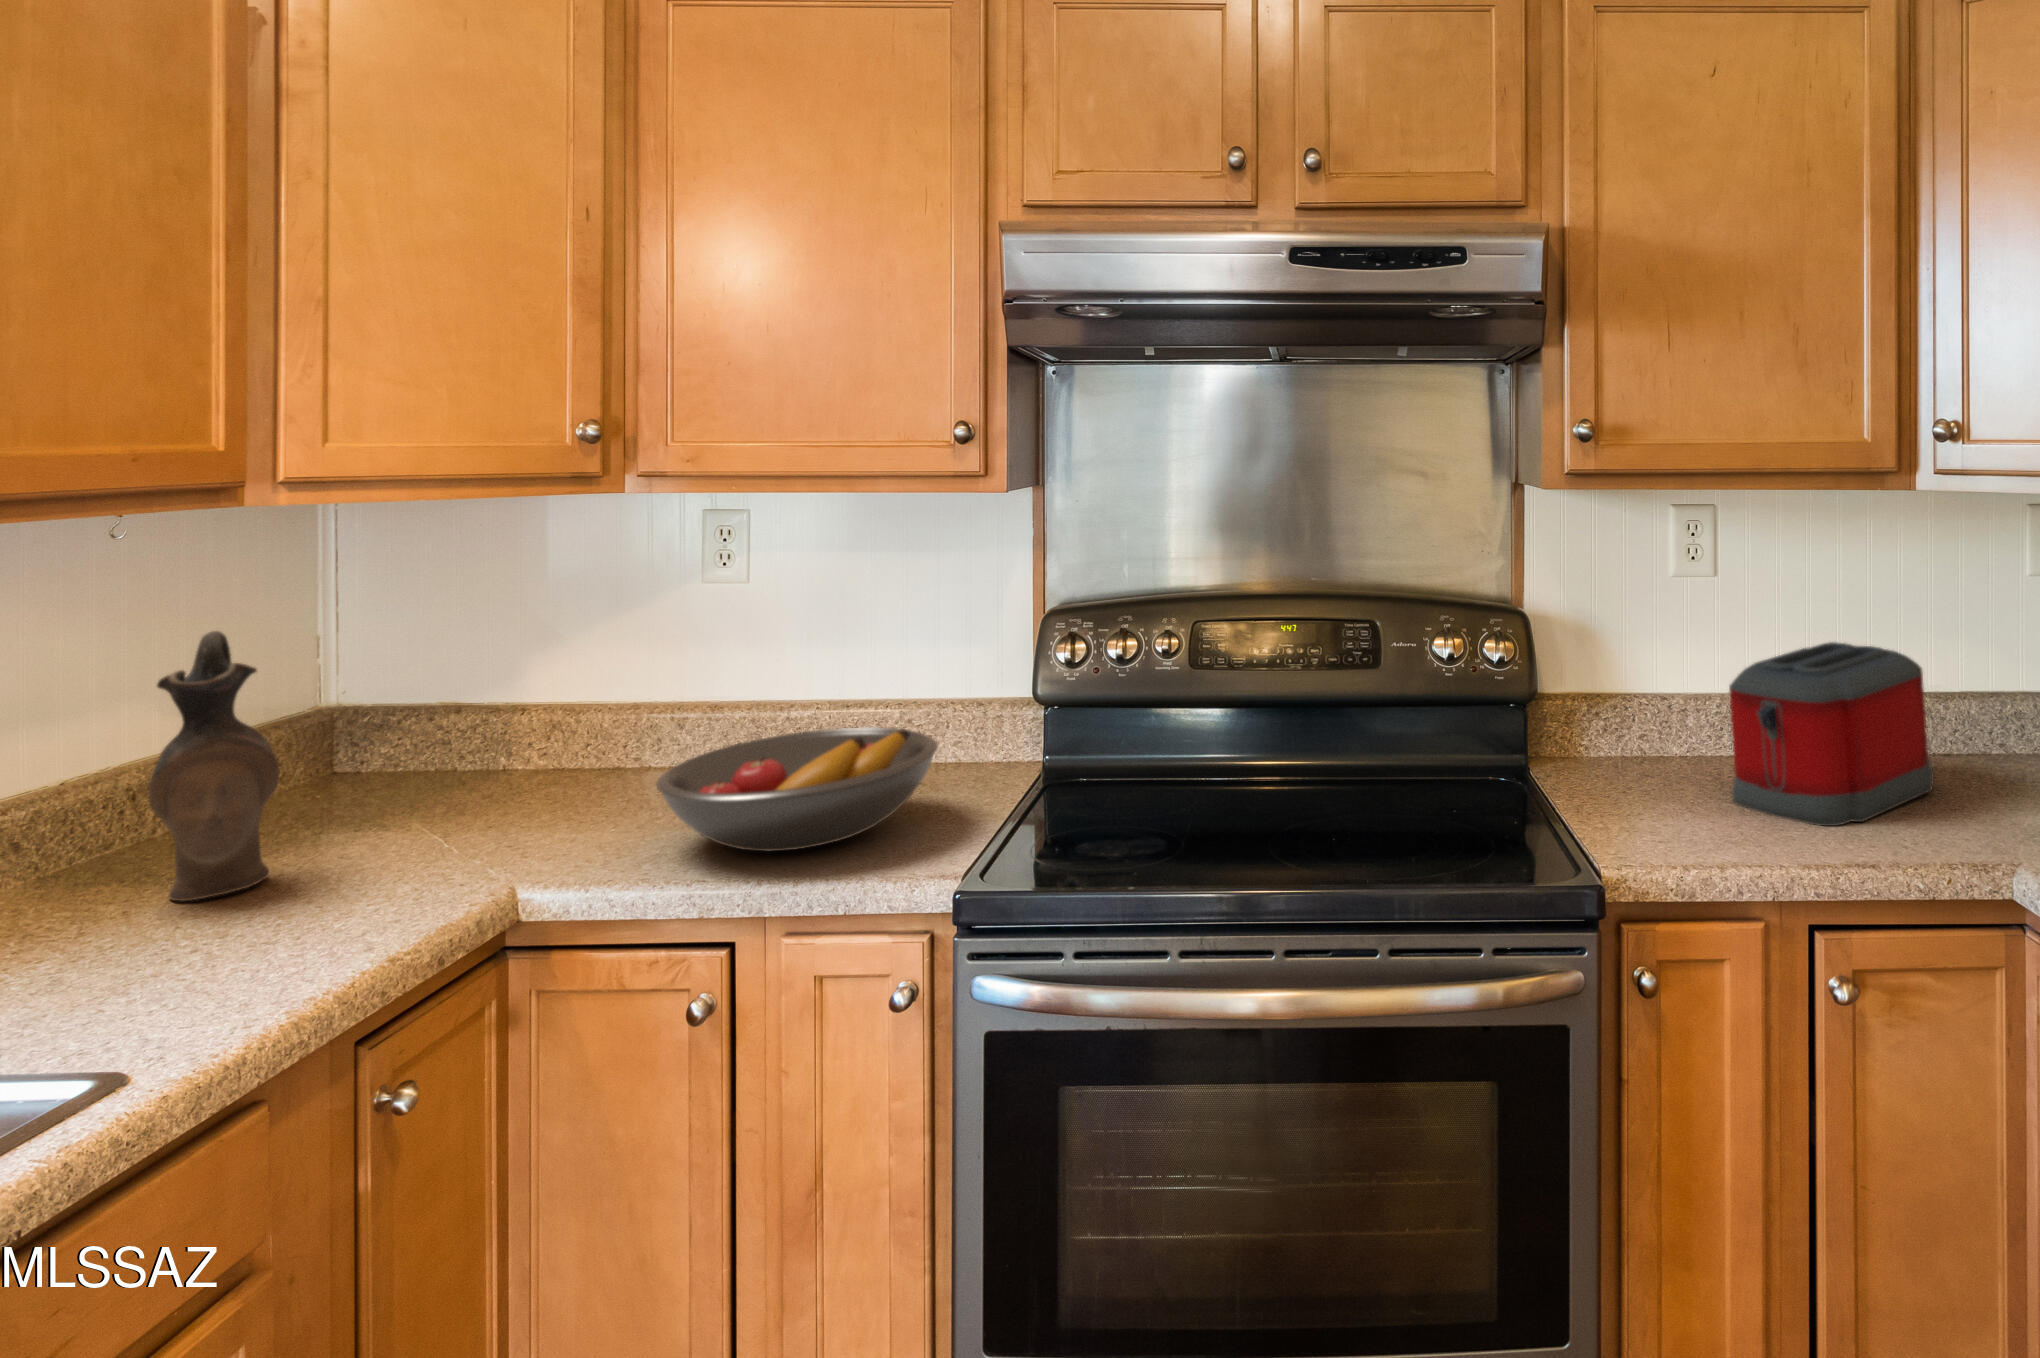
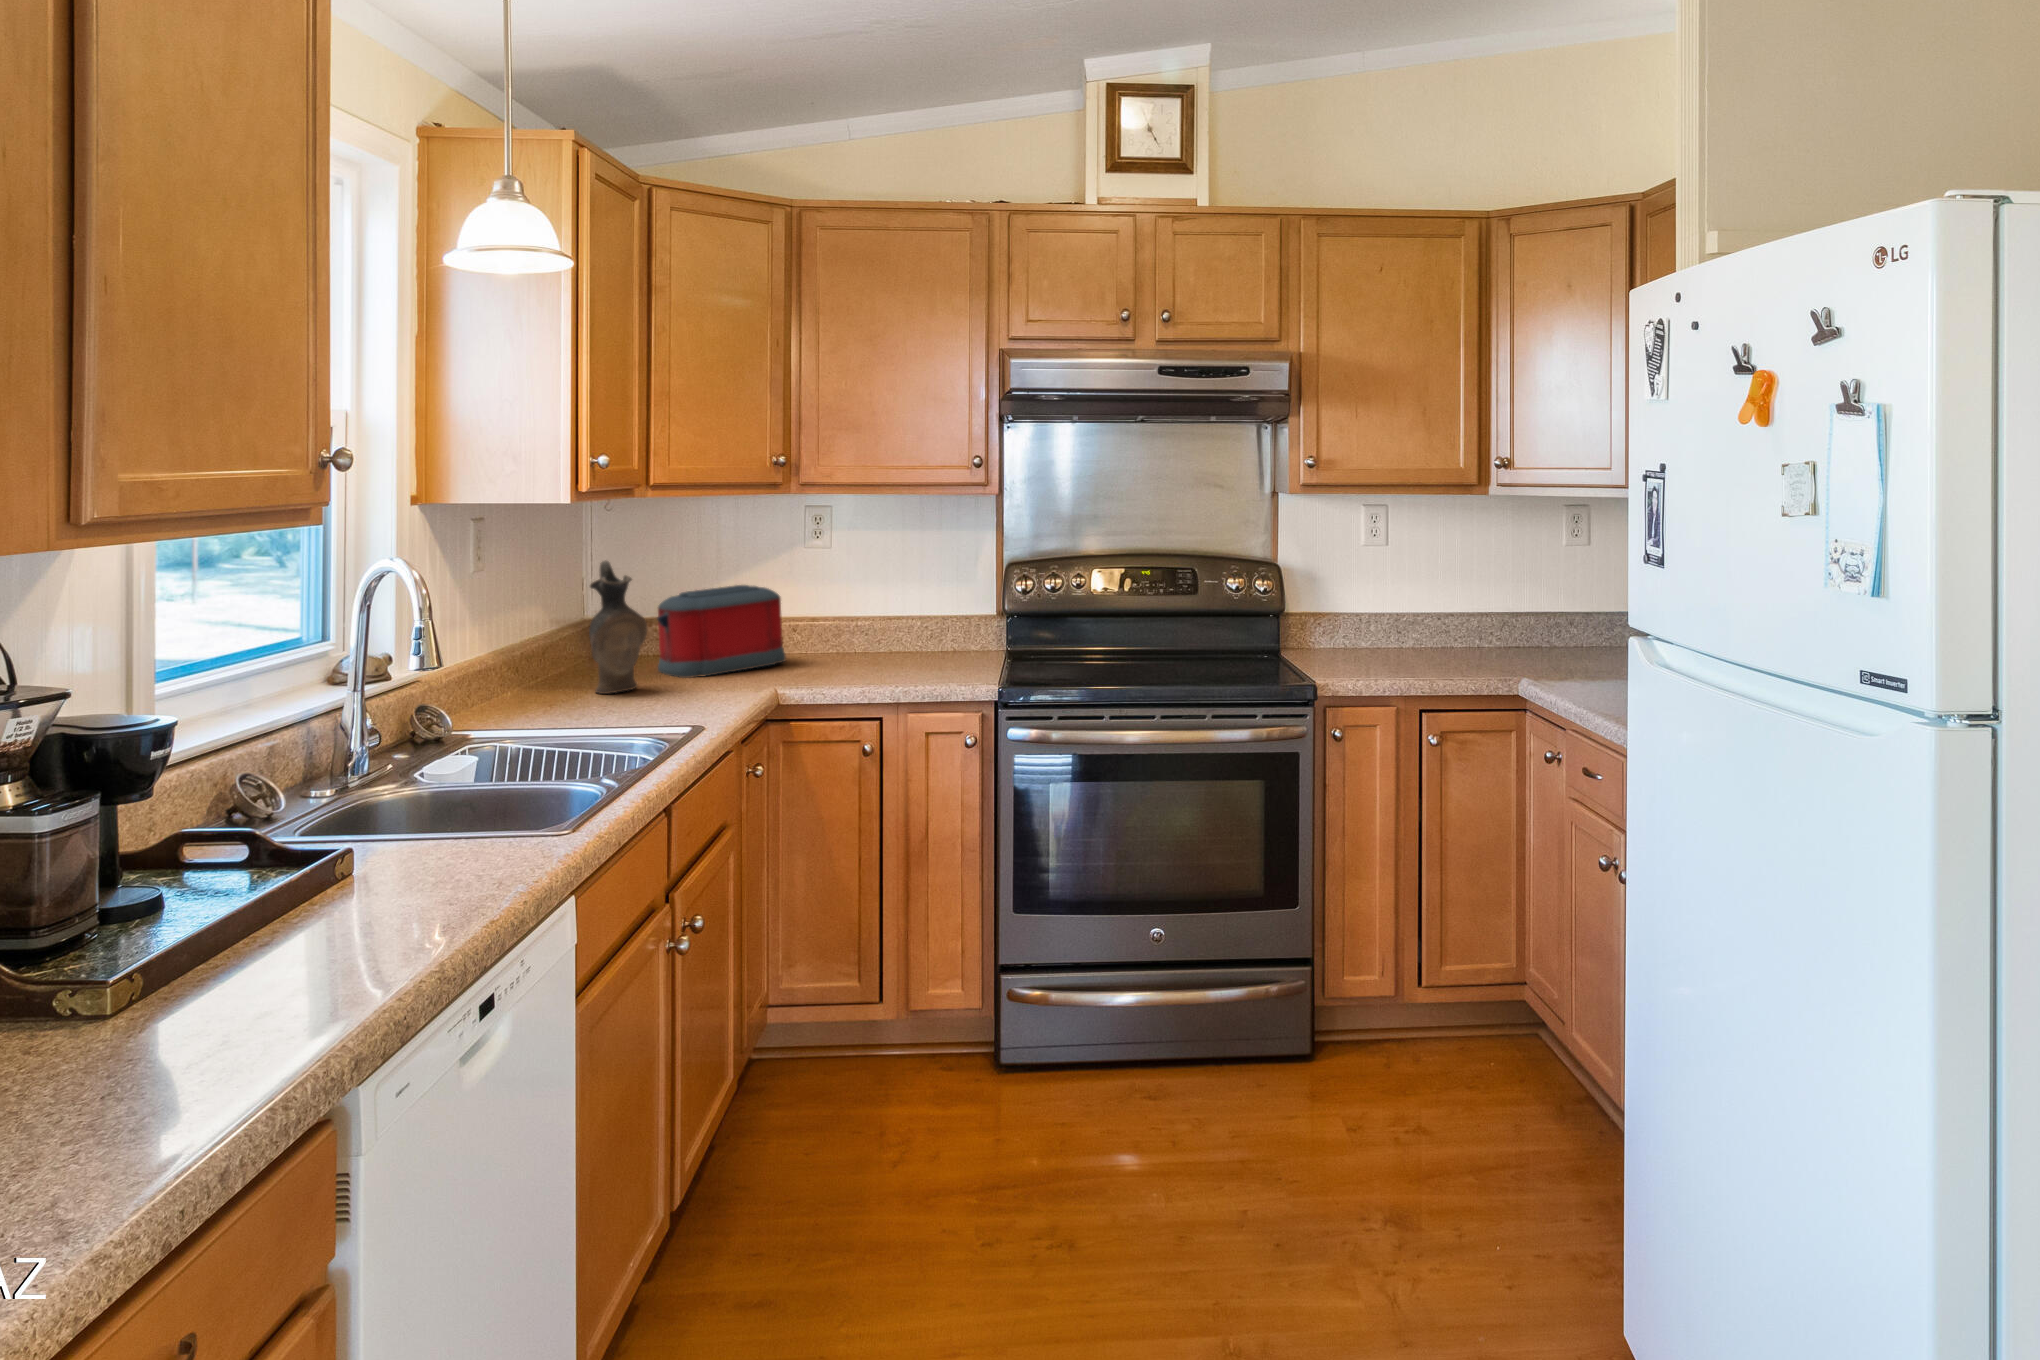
toaster: present [1729,642,1934,826] -> present [657,585,786,678]
fruit bowl: present [656,727,938,851] -> none [825,619,968,678]

